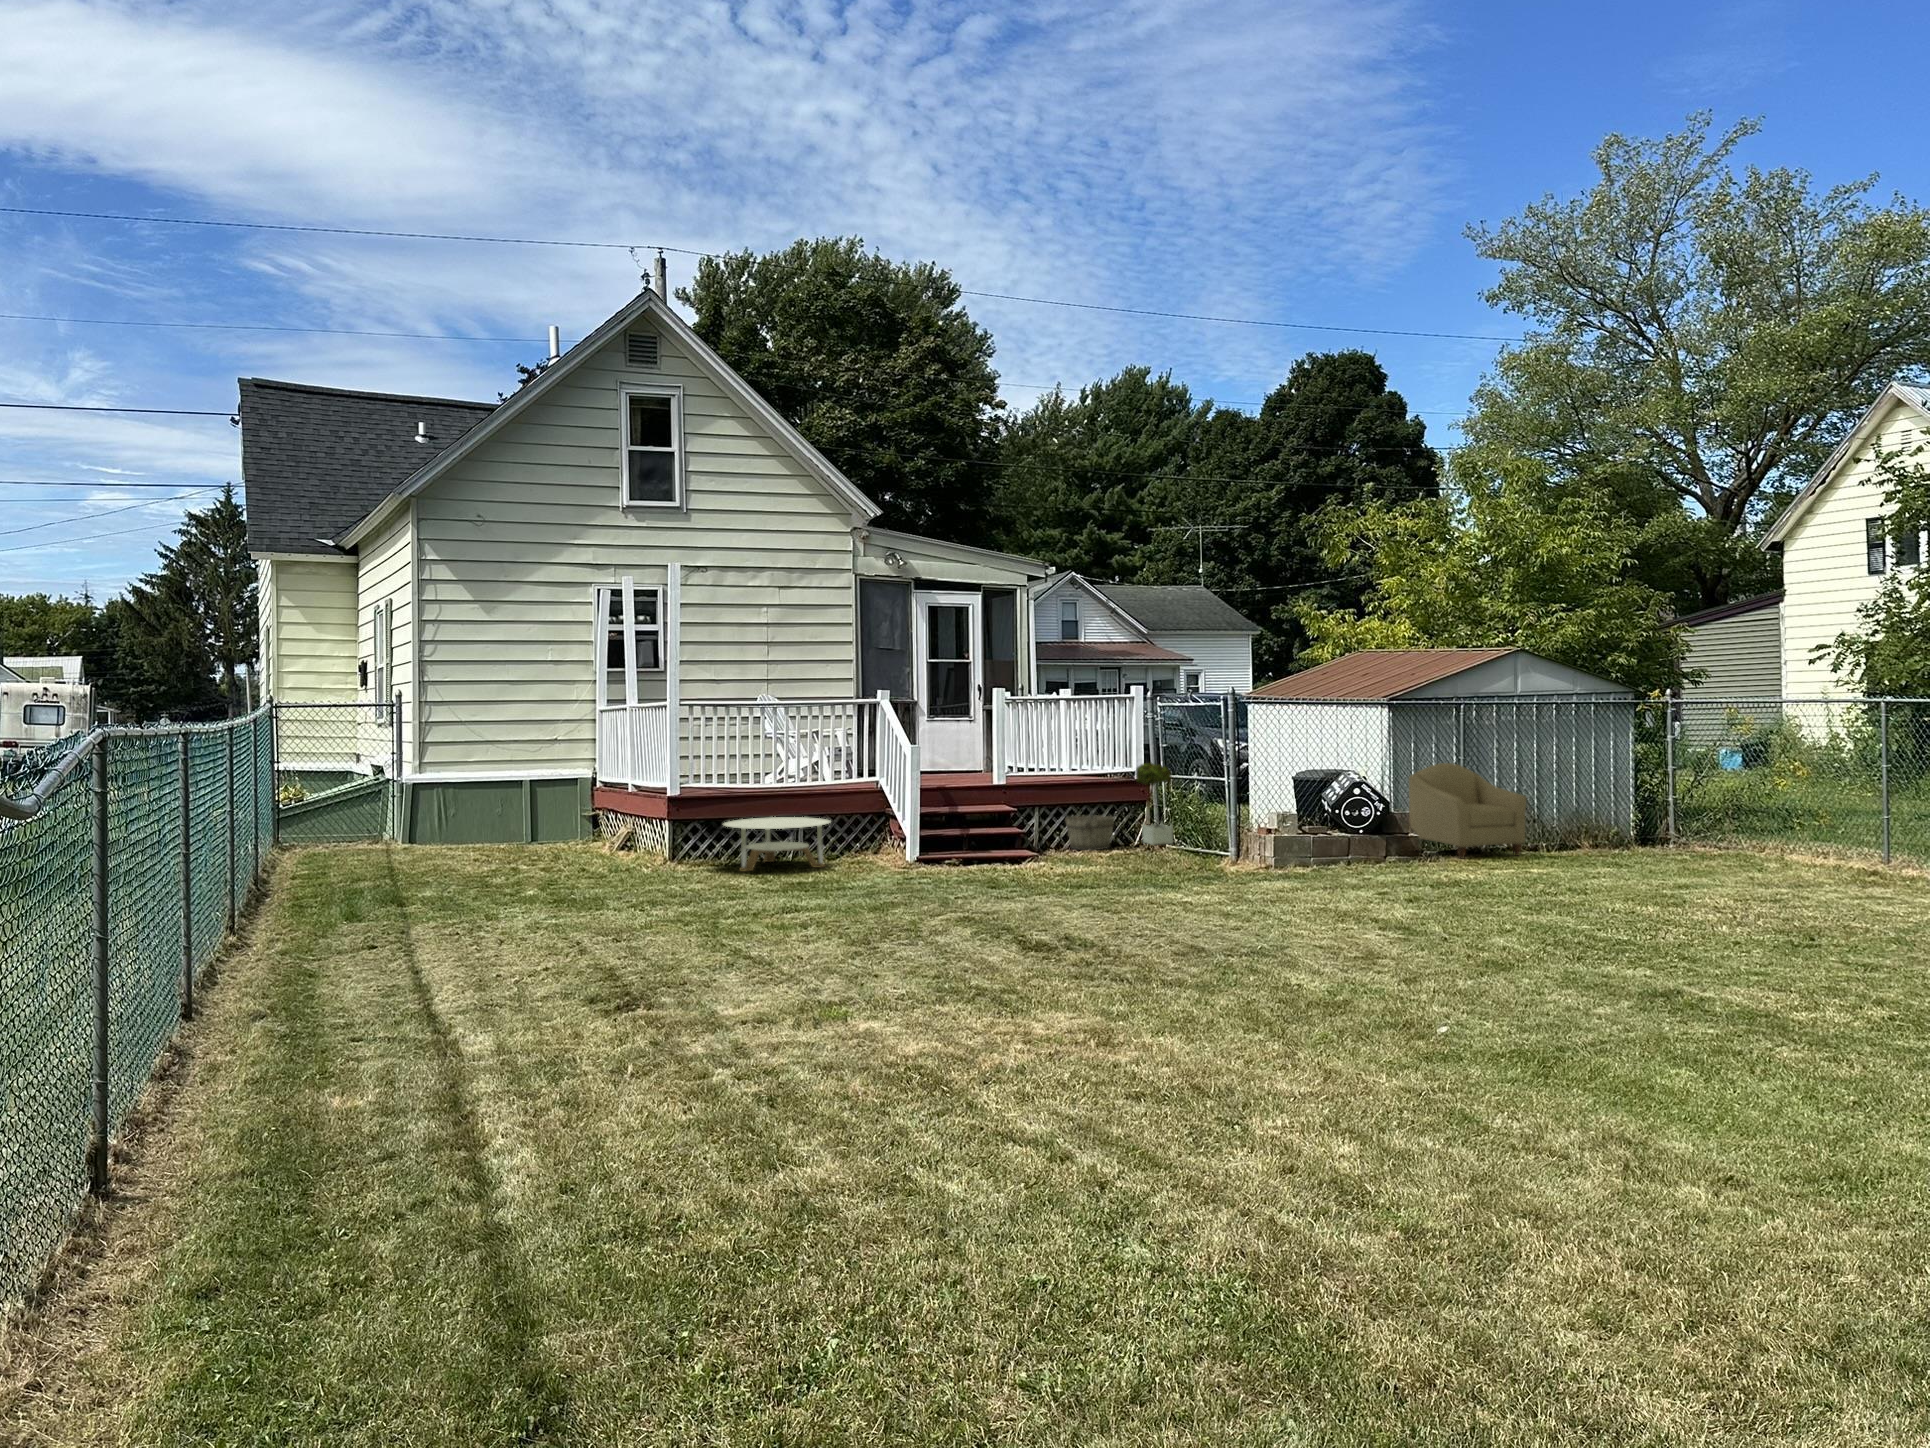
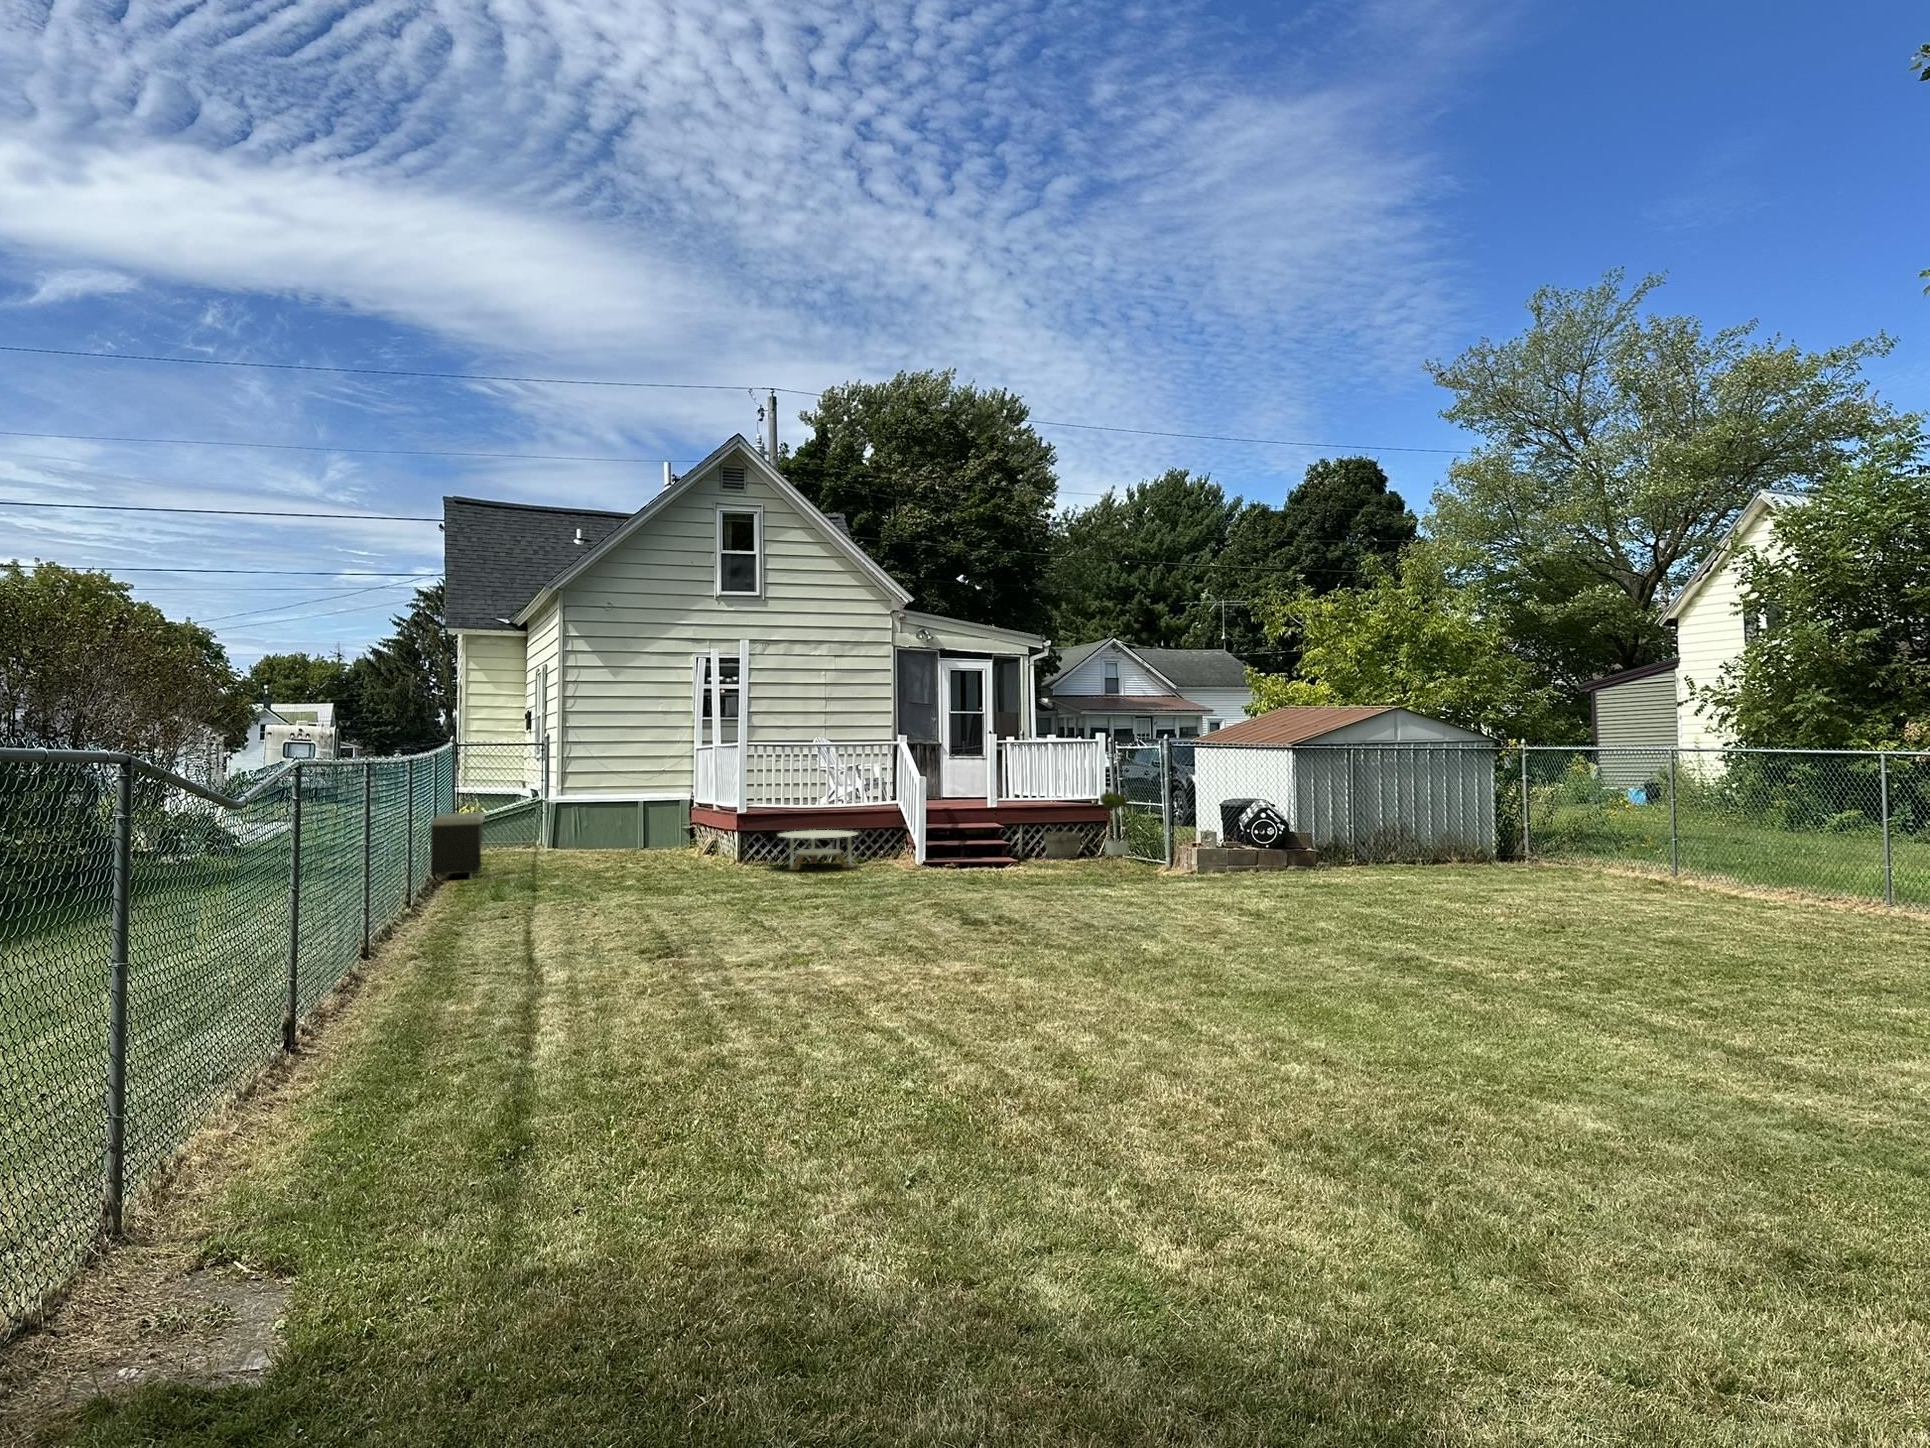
chair: present [1409,763,1526,859] -> none [1308,794,1398,869]
storage bench: none [251,800,323,893] -> present [431,812,485,880]

